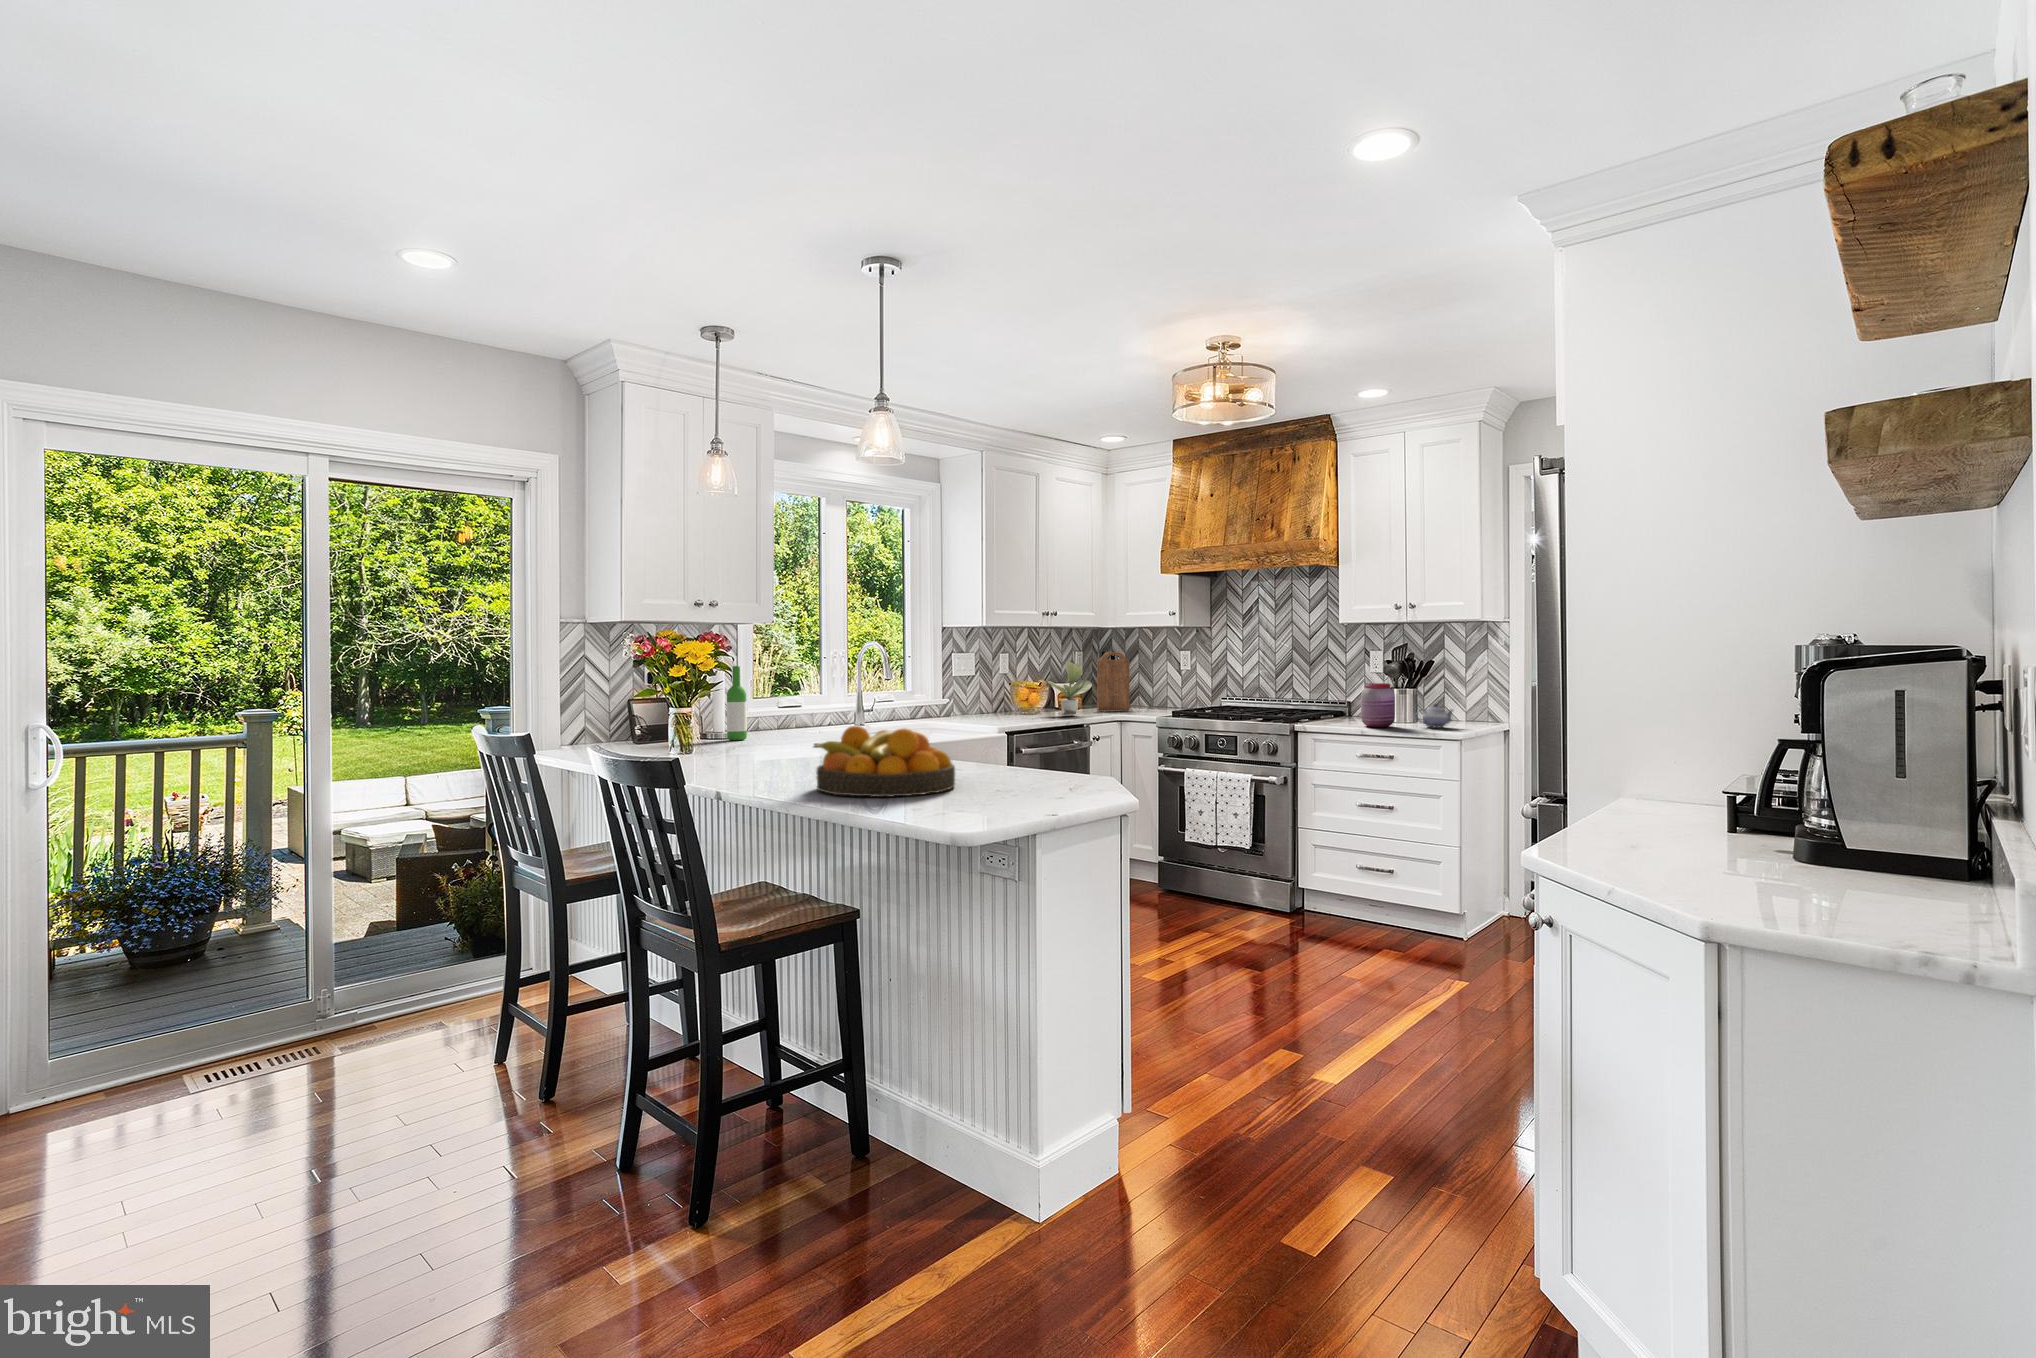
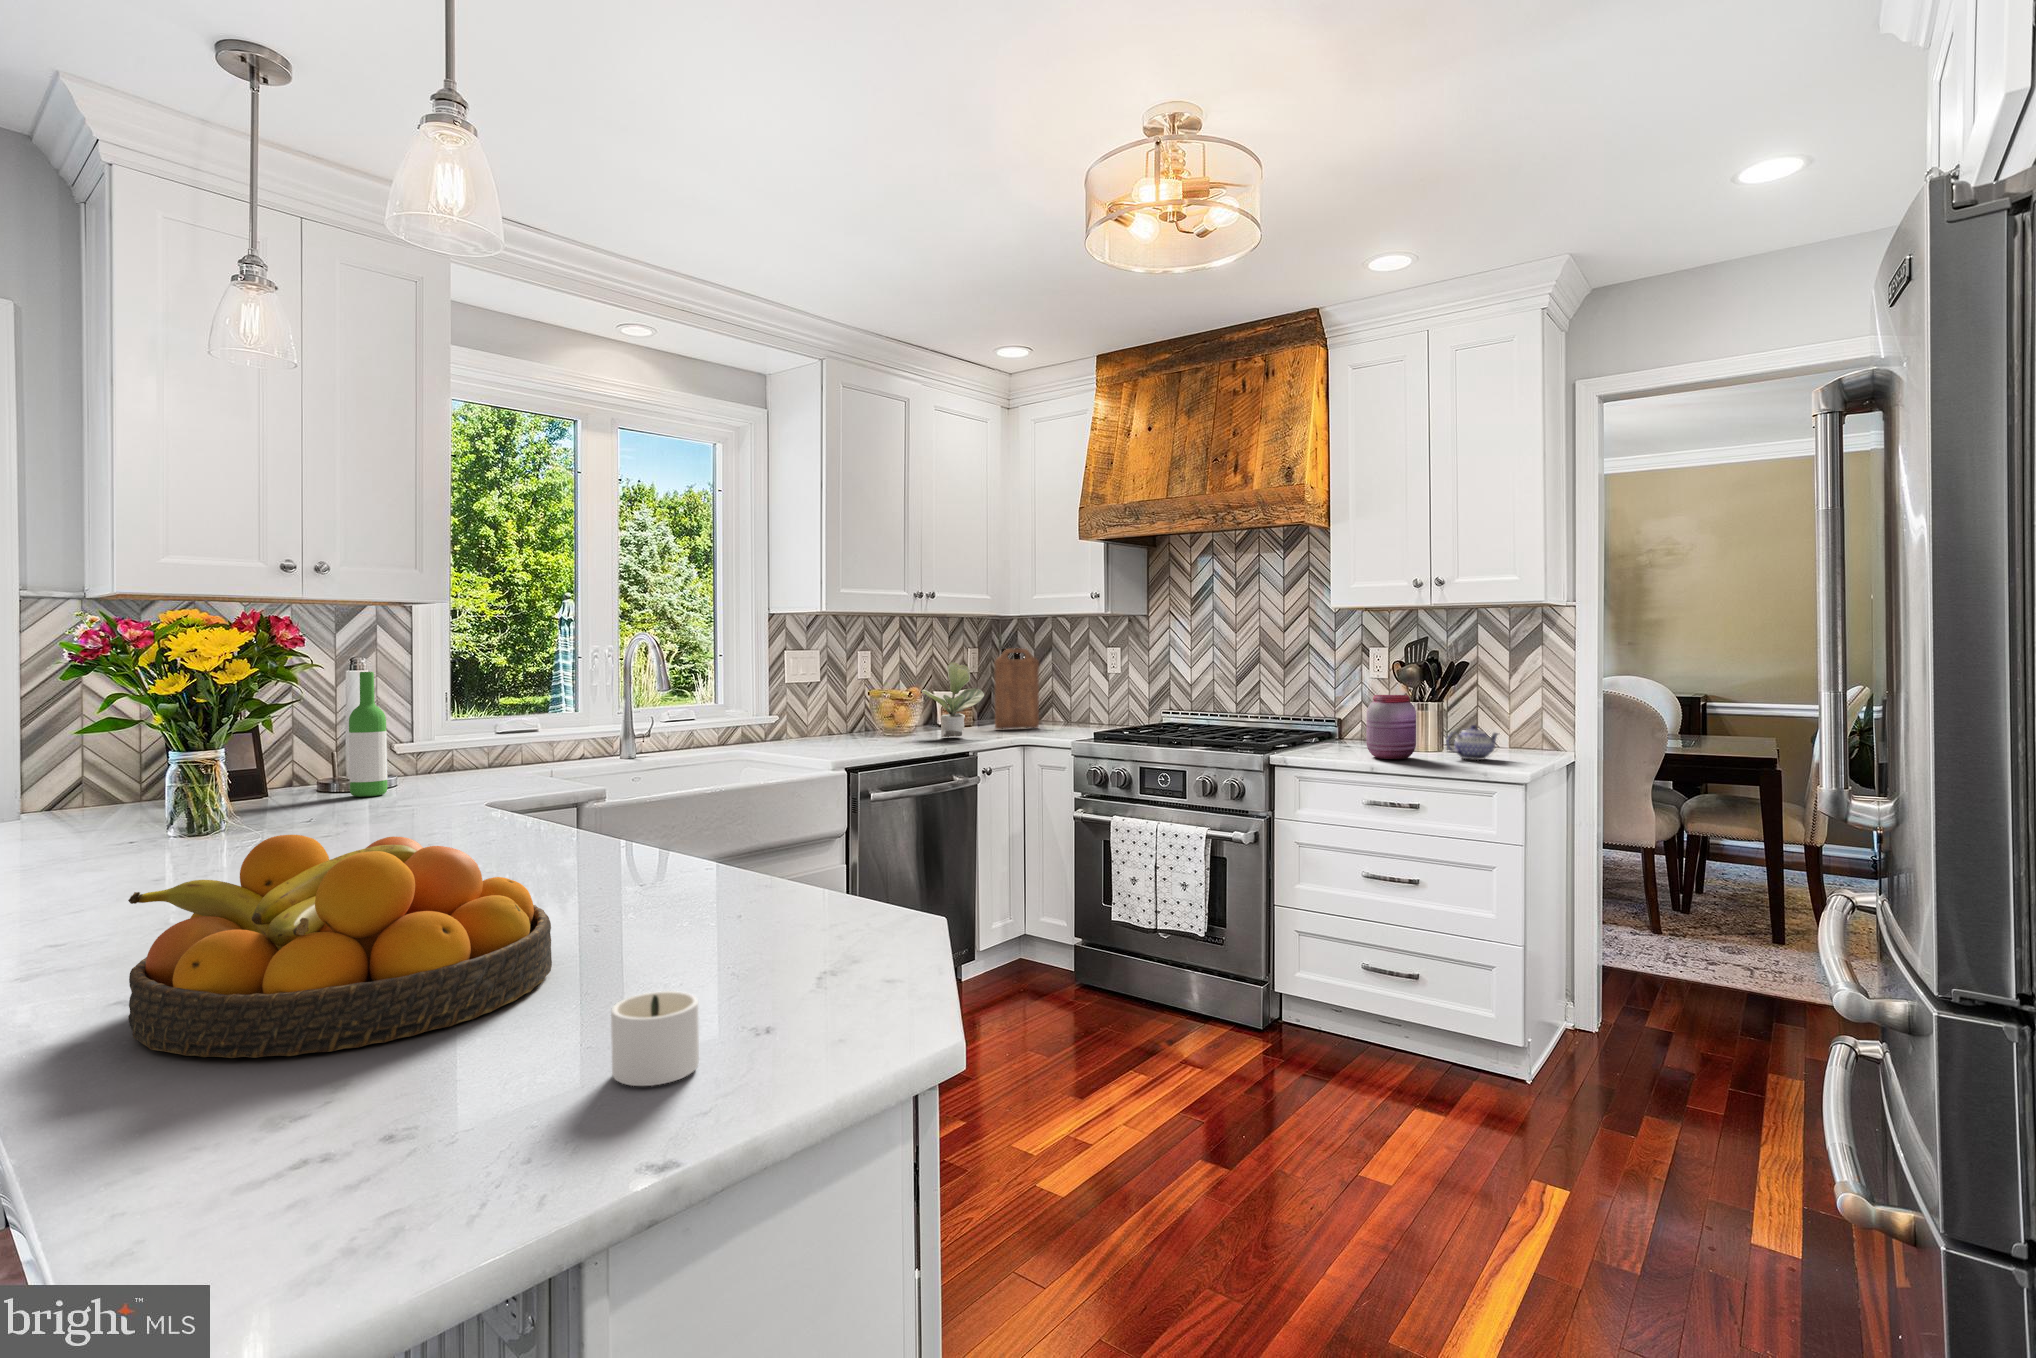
candle: none [1010,773,1045,801] -> present [611,991,699,1086]

